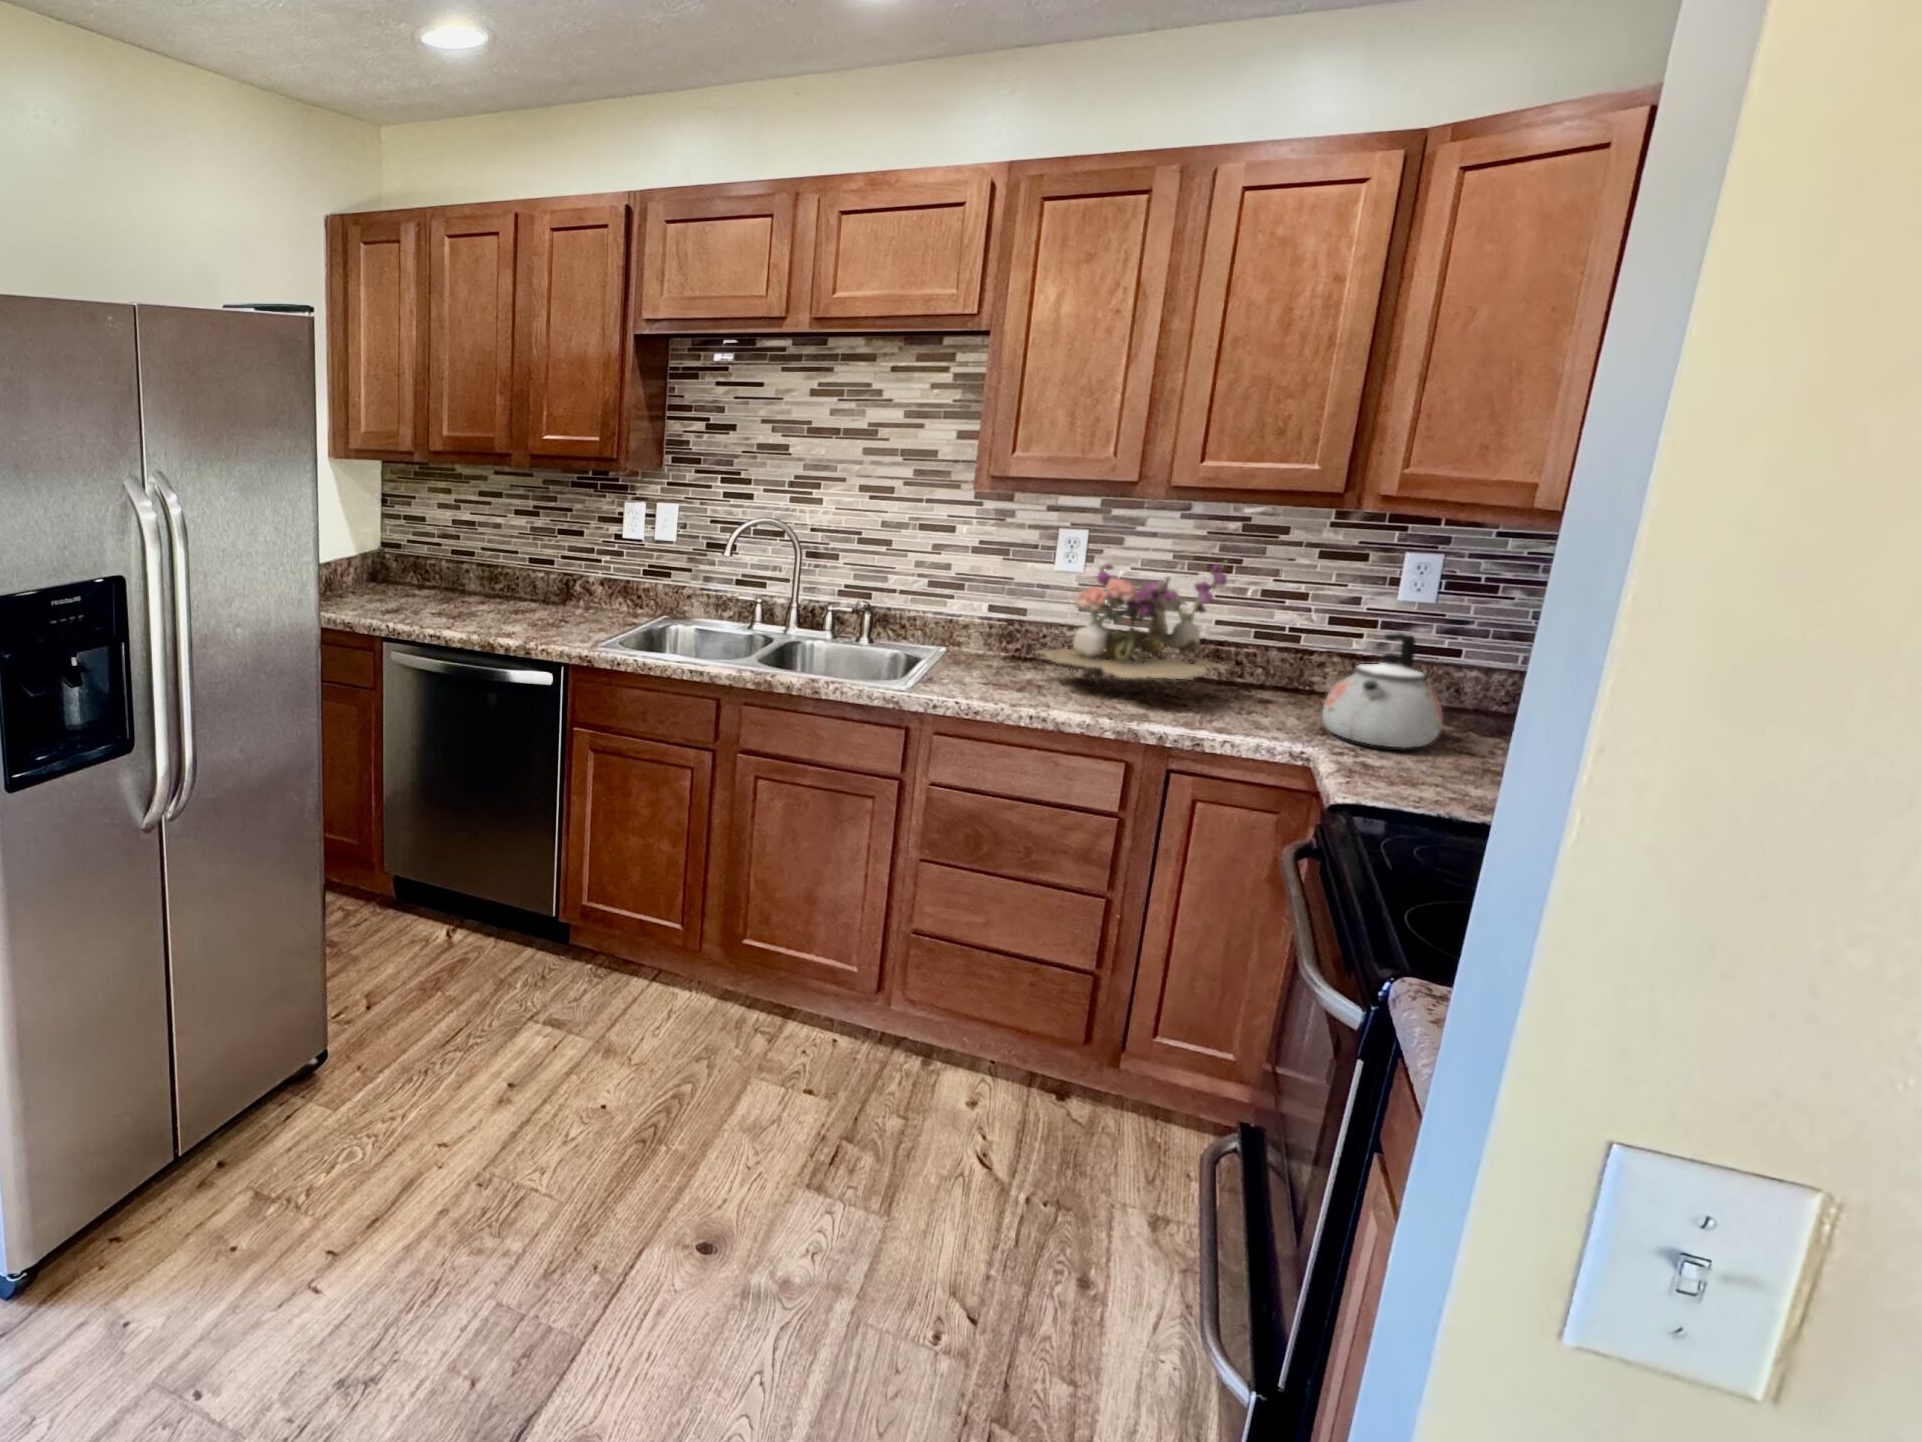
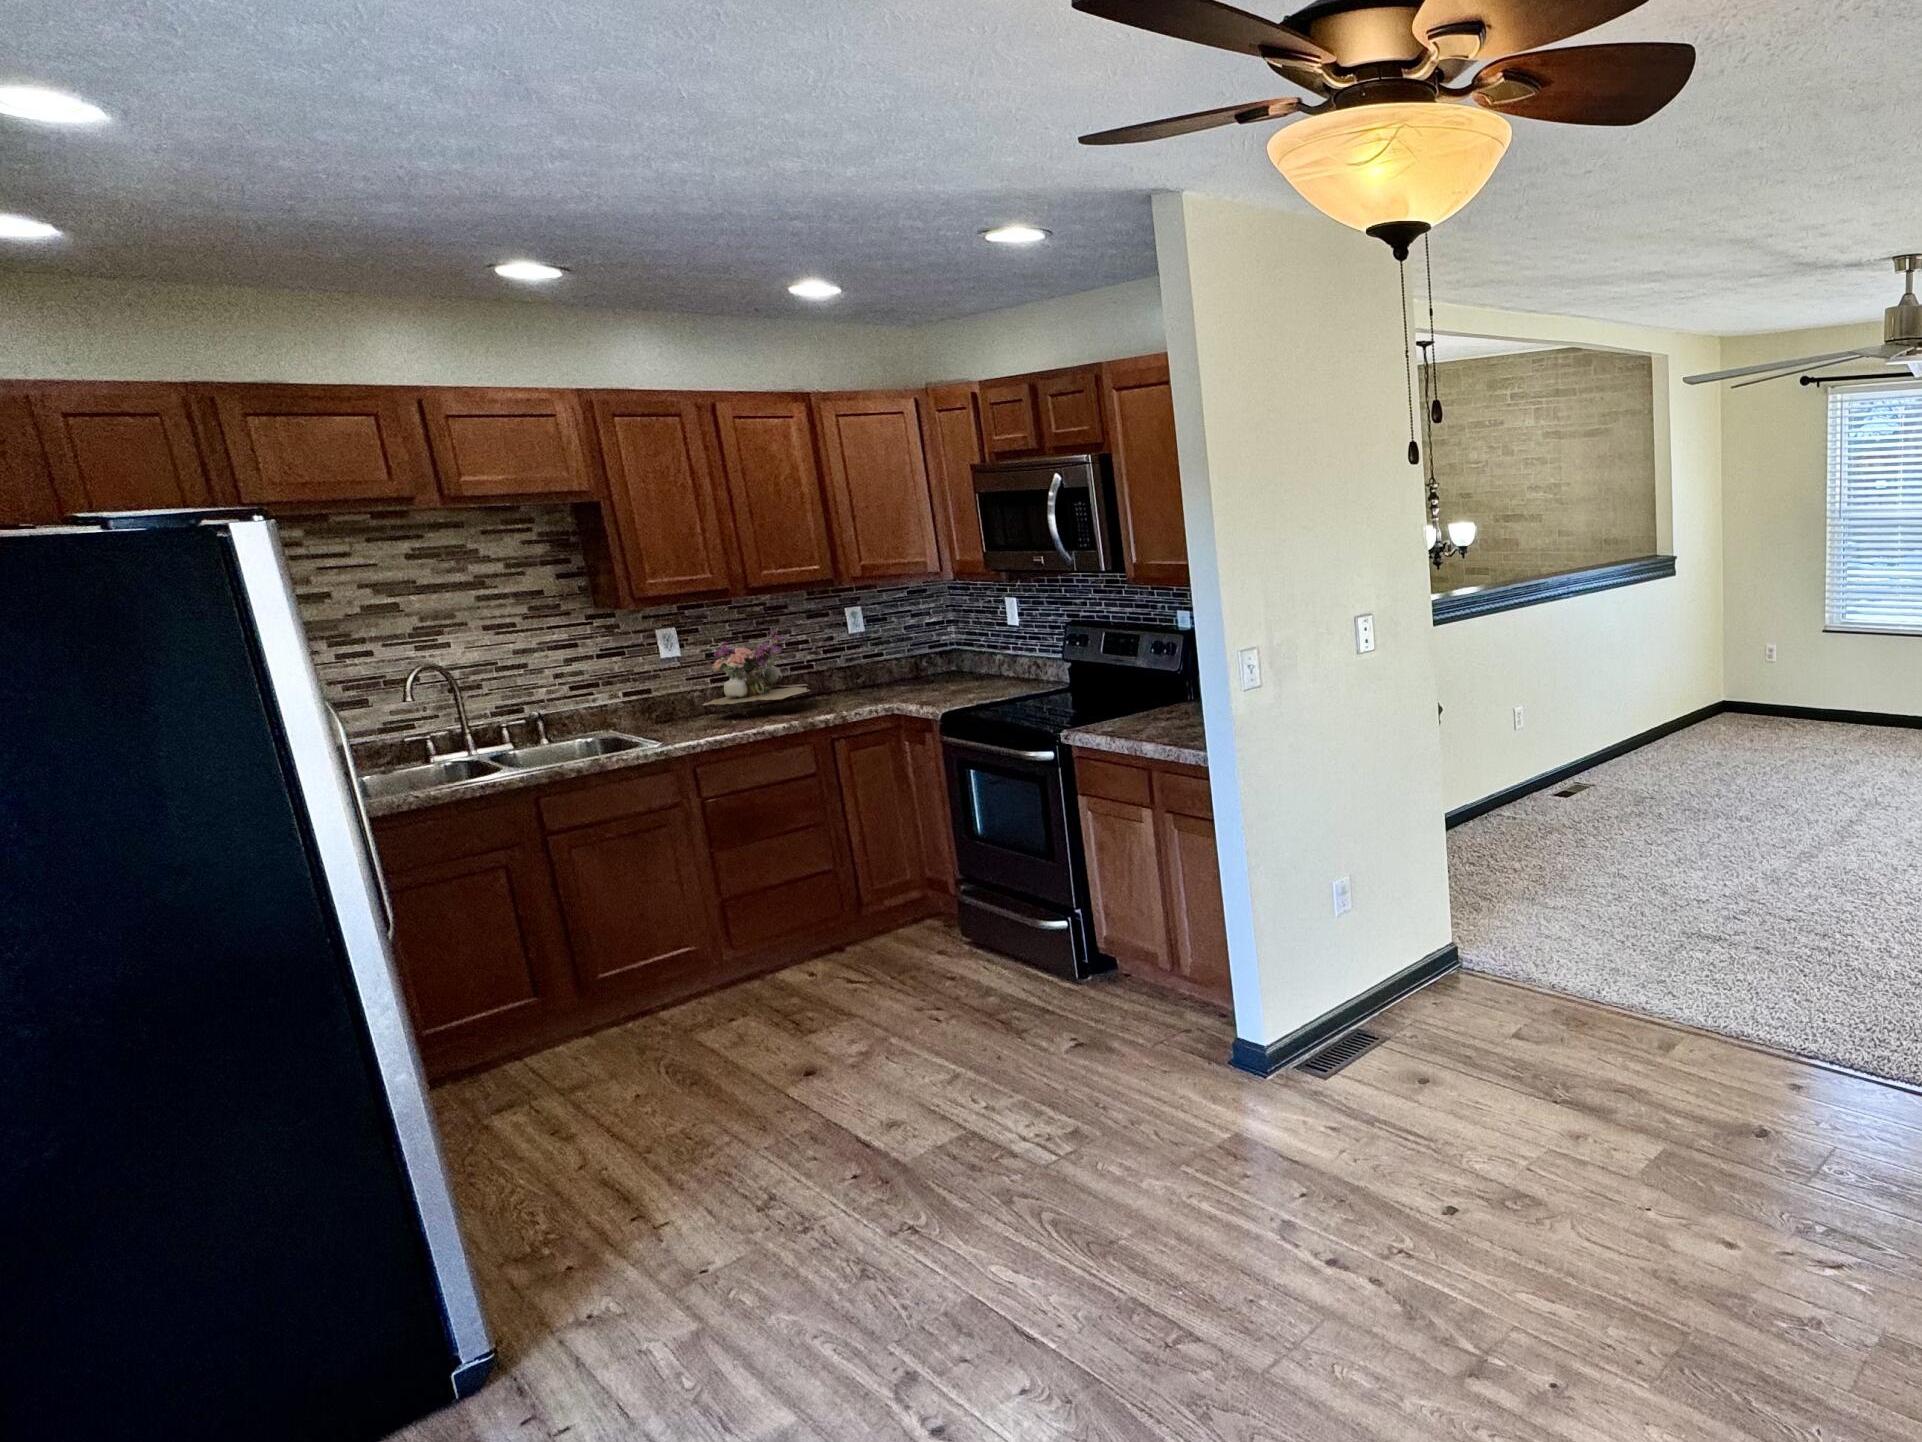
kettle: present [1322,633,1442,748] -> none [868,643,920,698]

